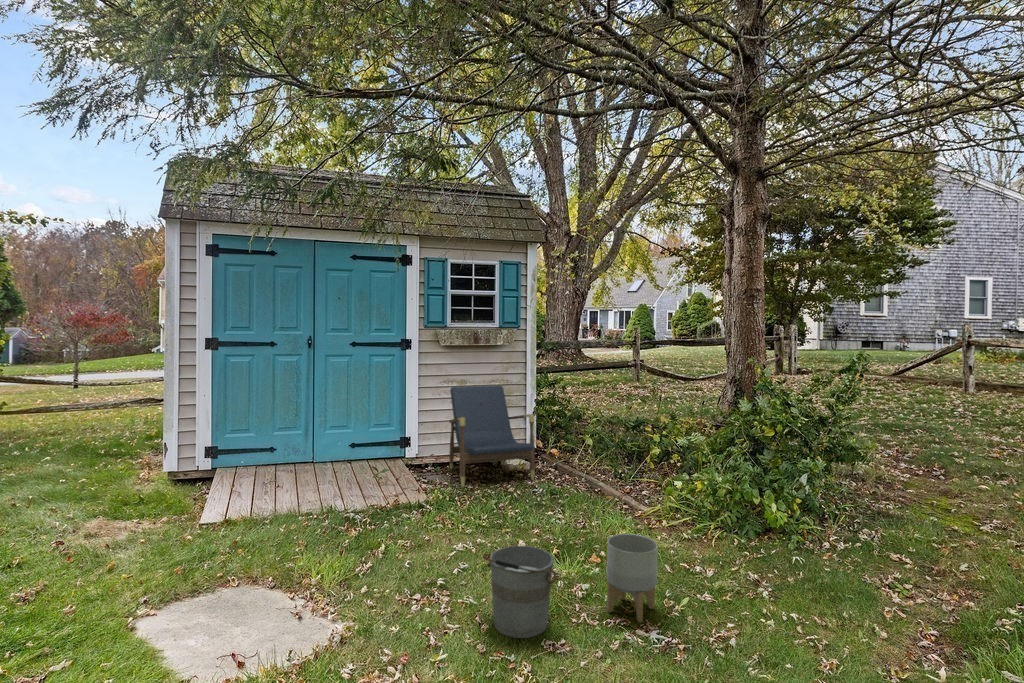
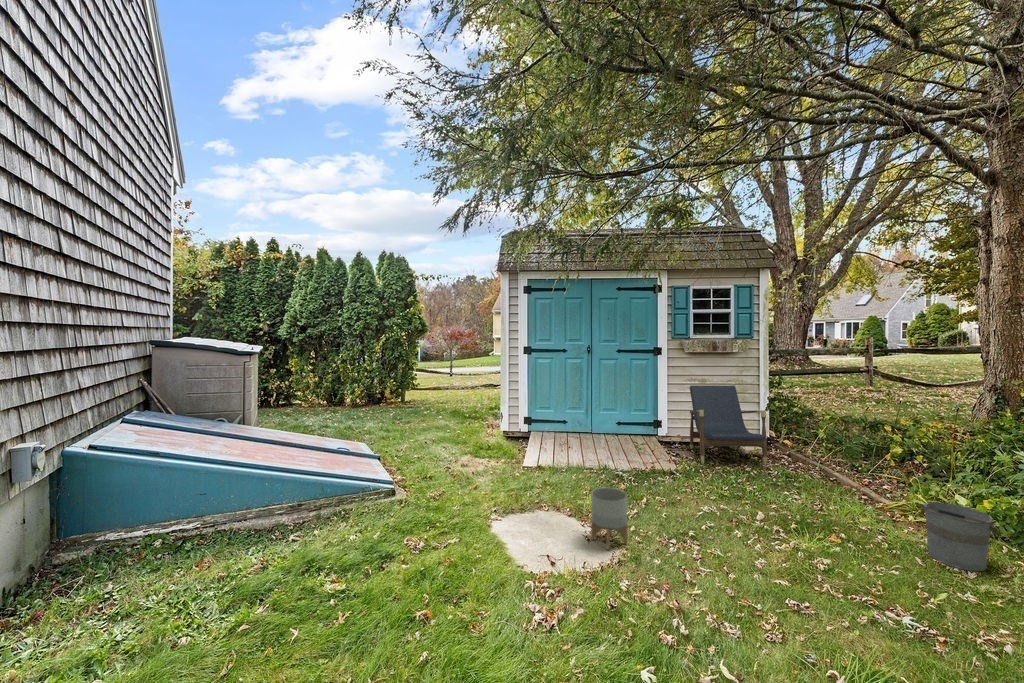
planter: present [607,534,658,622] -> present [591,487,627,550]
bucket: present [483,546,557,638] -> present [919,502,998,571]

